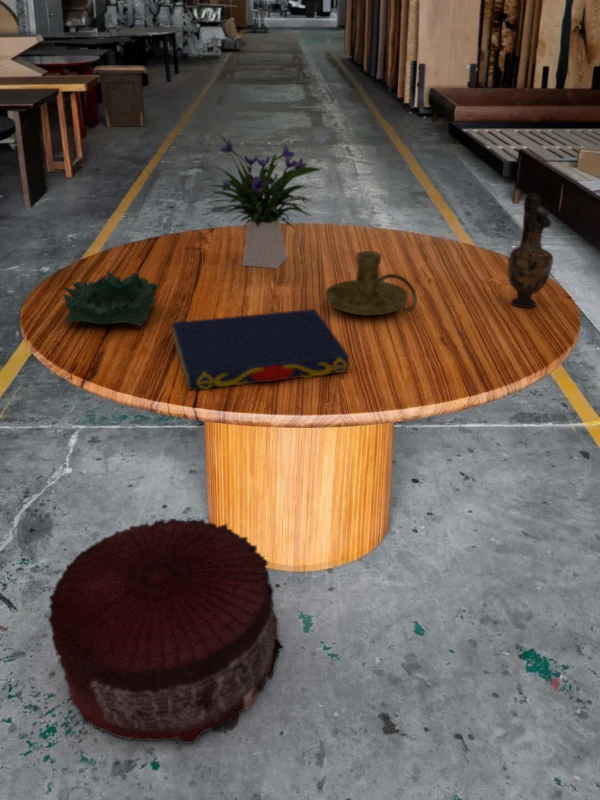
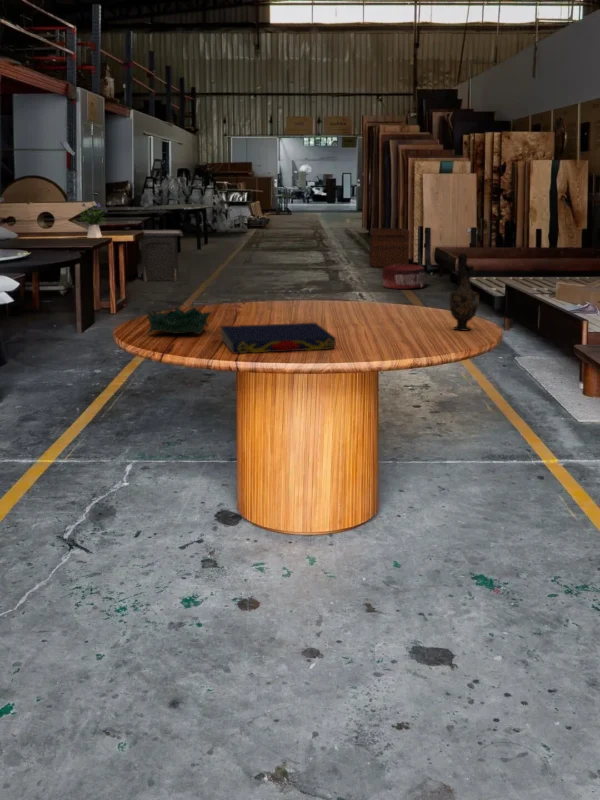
wooden crate: none [355,60,400,107] -> present [369,228,409,267]
flower arrangement: present [205,136,321,269] -> present [80,203,107,238]
candle holder: present [326,251,417,315] -> none [324,292,385,332]
pouf: present [49,519,283,743] -> present [382,264,425,289]

